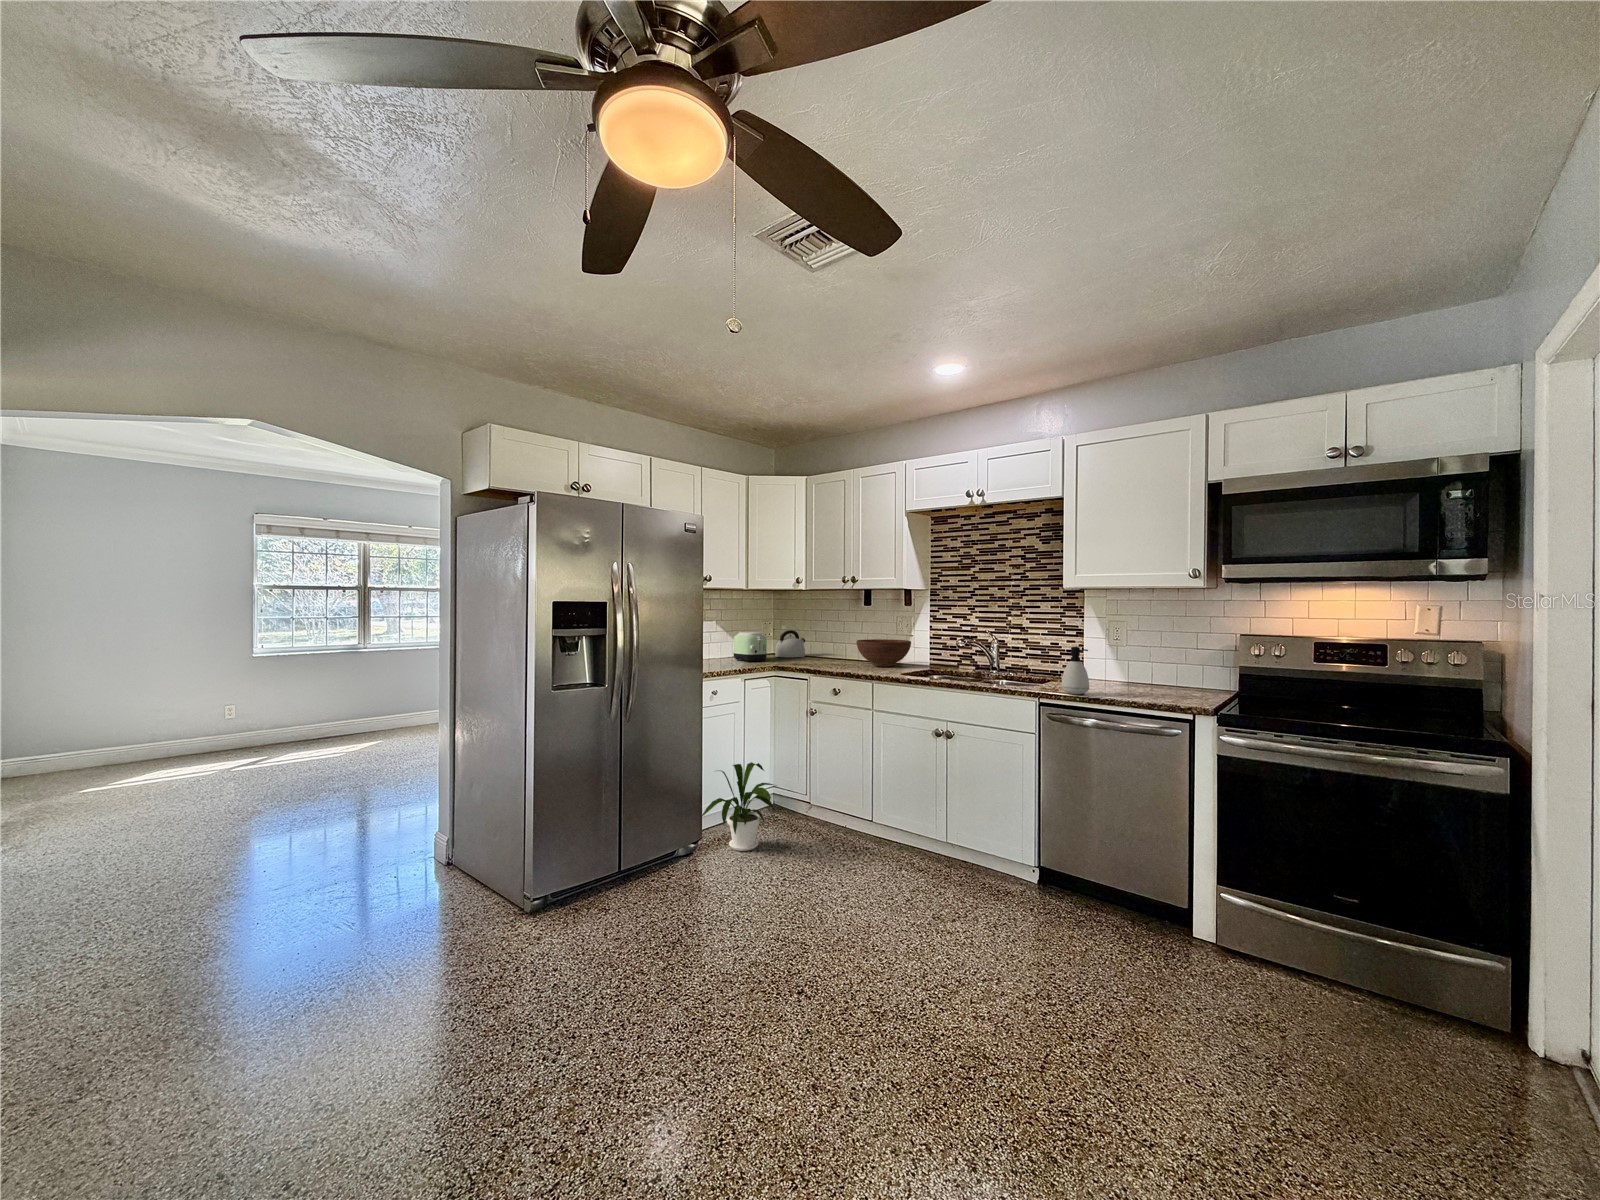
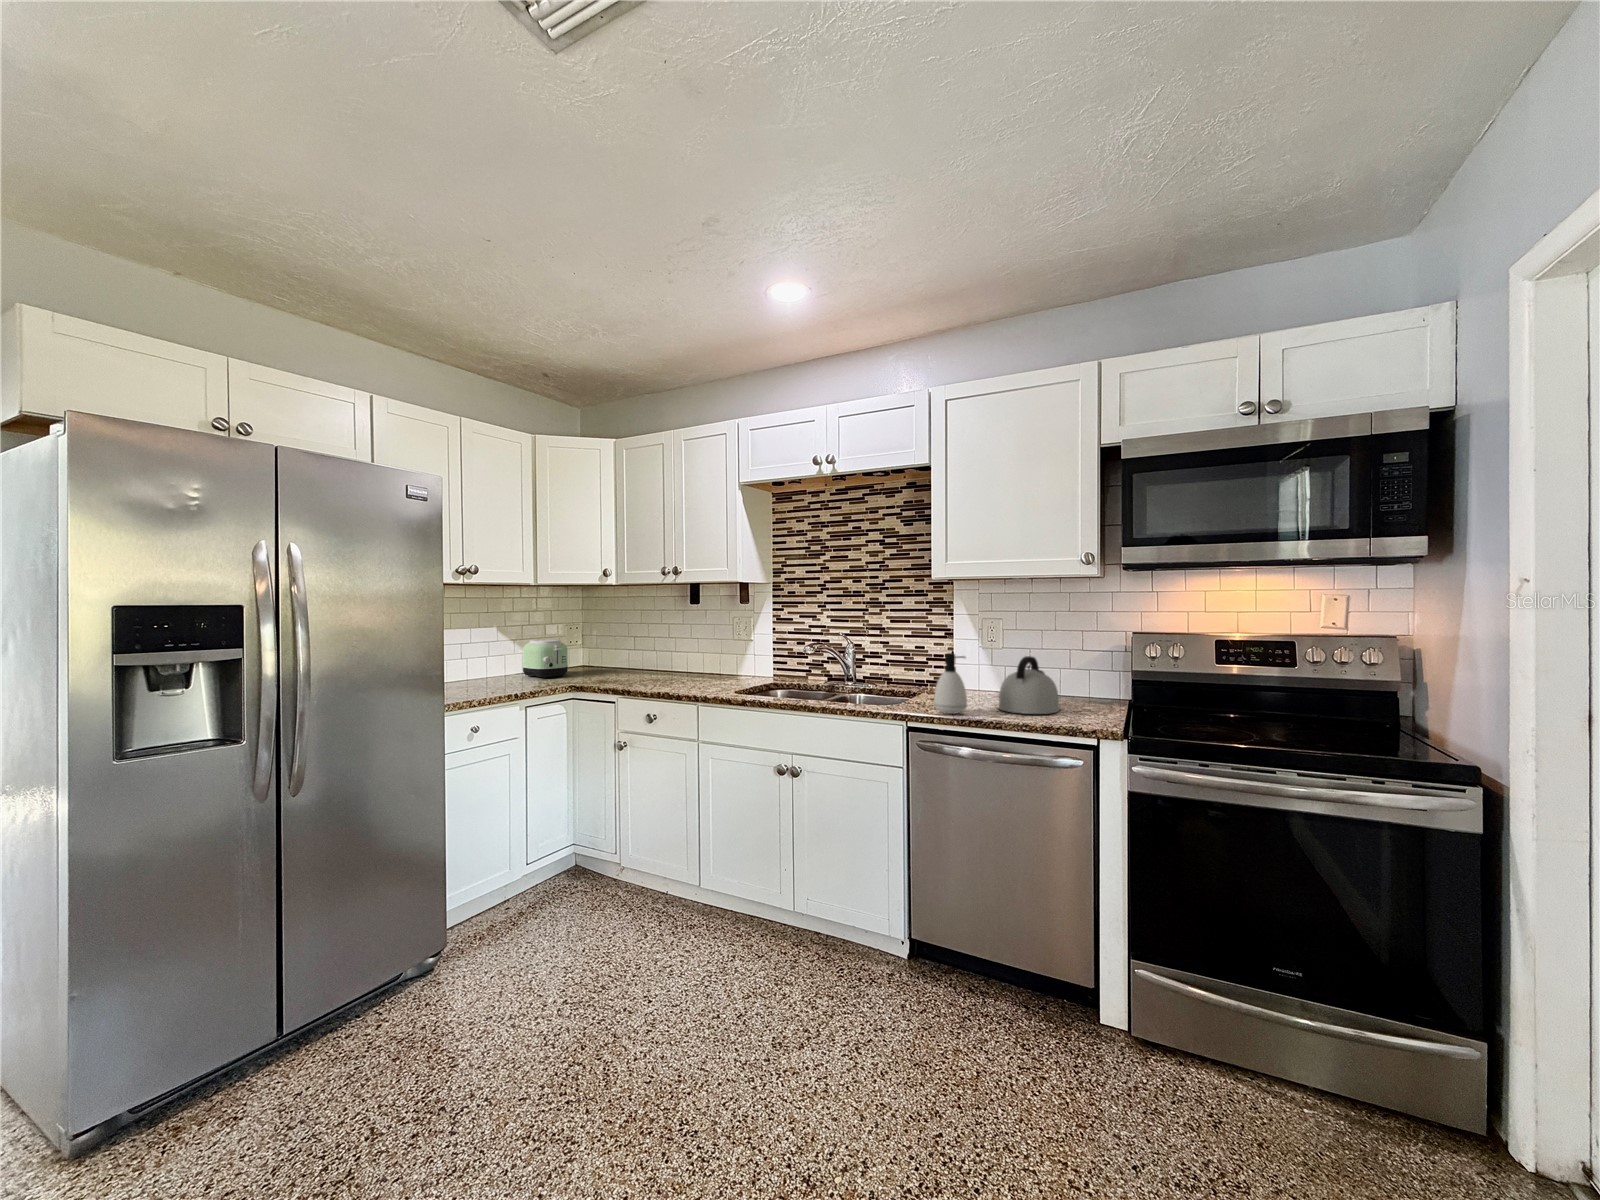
kettle: present [775,630,805,657] -> present [998,656,1060,714]
fruit bowl: present [856,639,911,667] -> none [681,645,750,680]
house plant: present [701,762,776,851] -> none [443,822,569,952]

